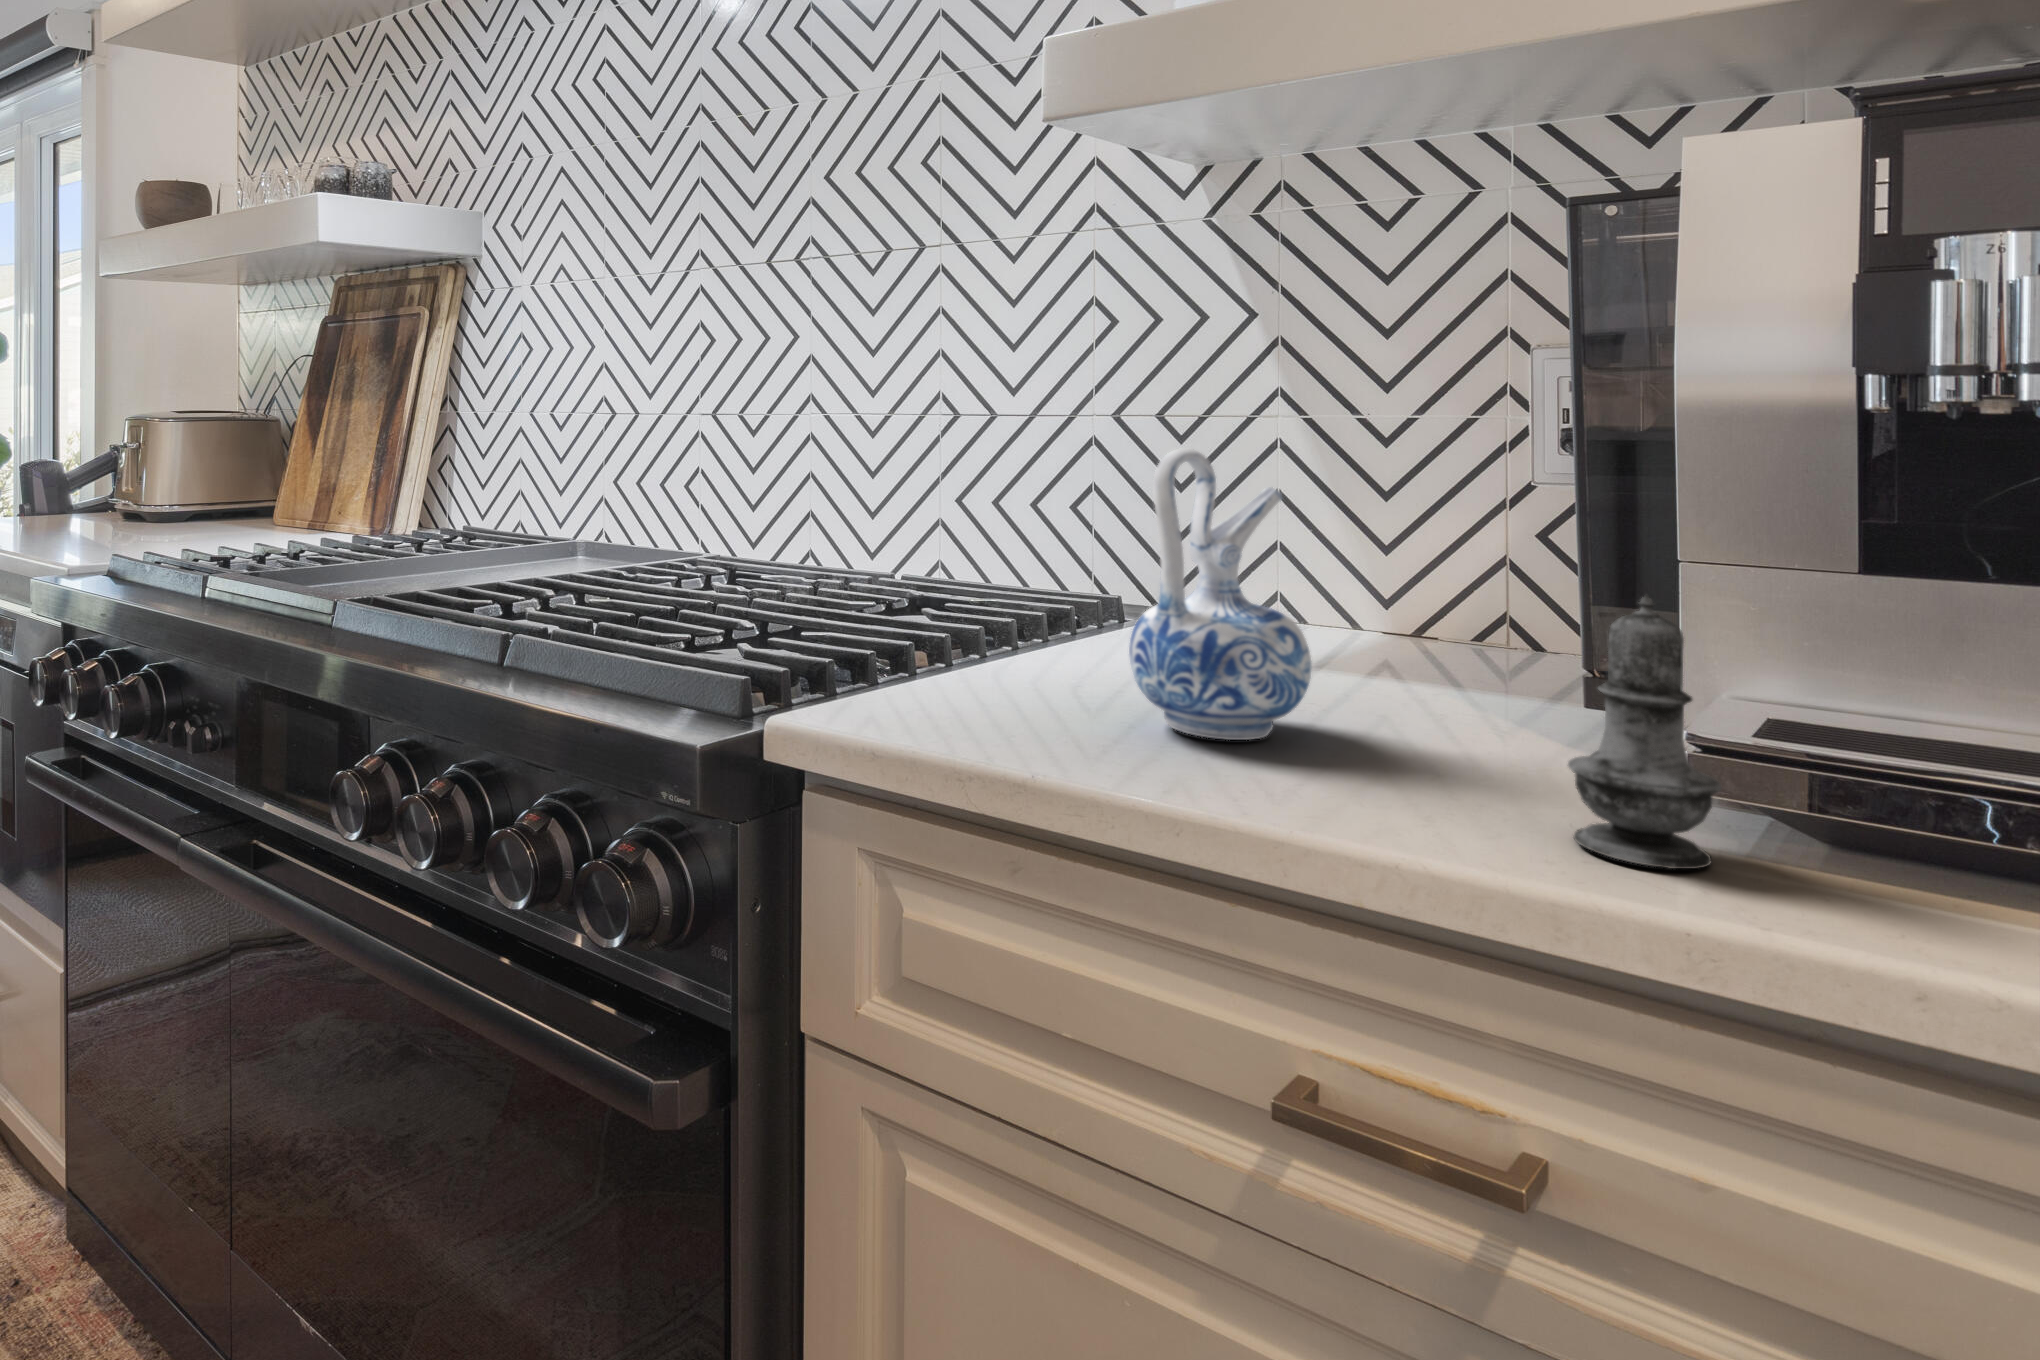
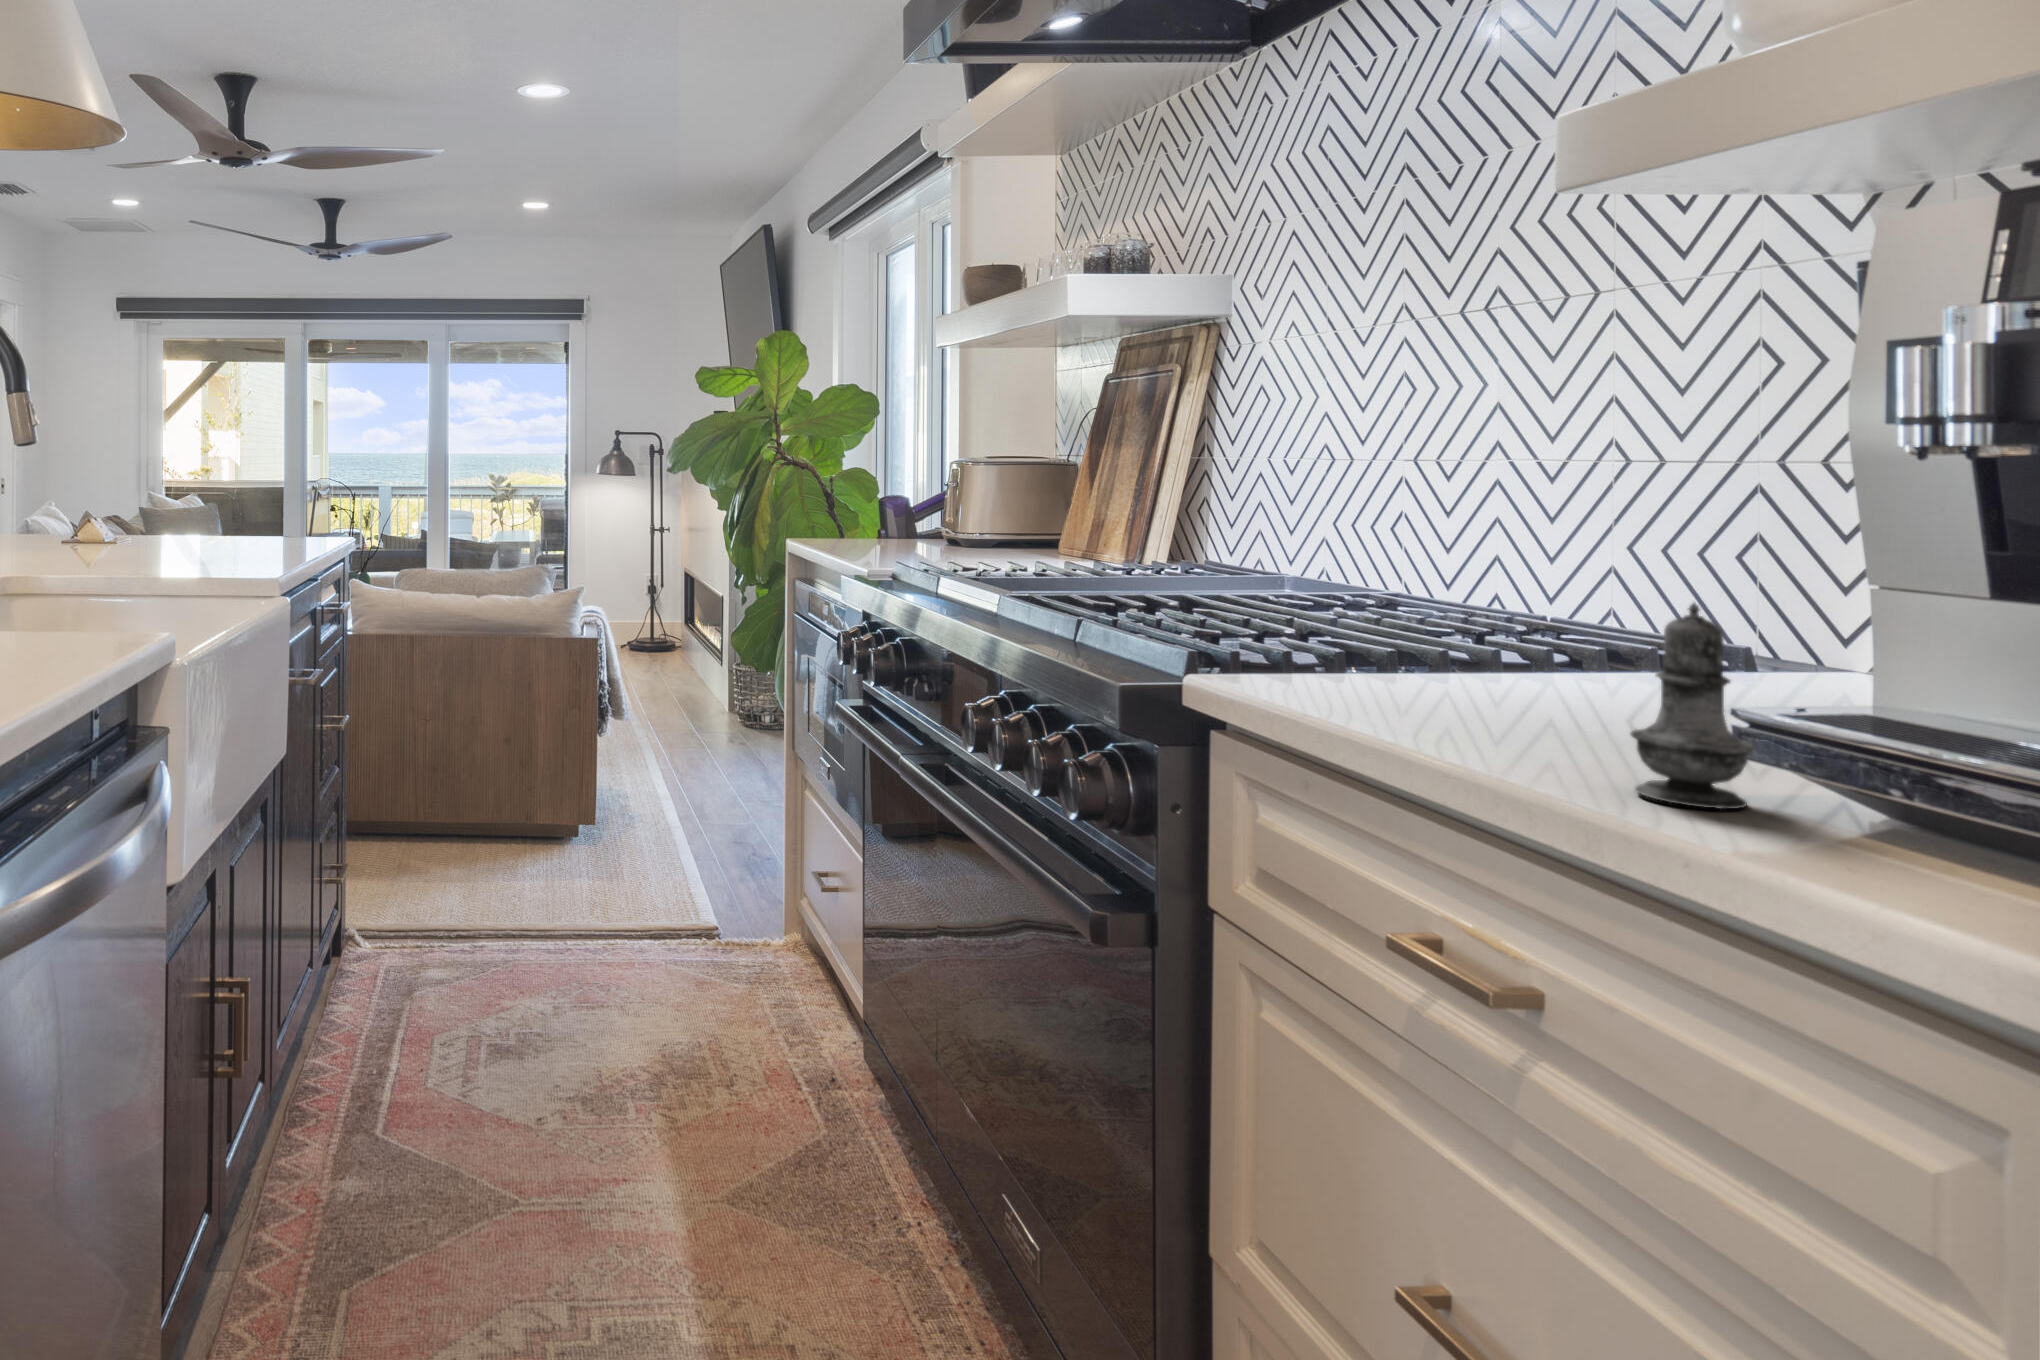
ceramic pitcher: present [1129,448,1311,740] -> none [1459,490,1629,728]

